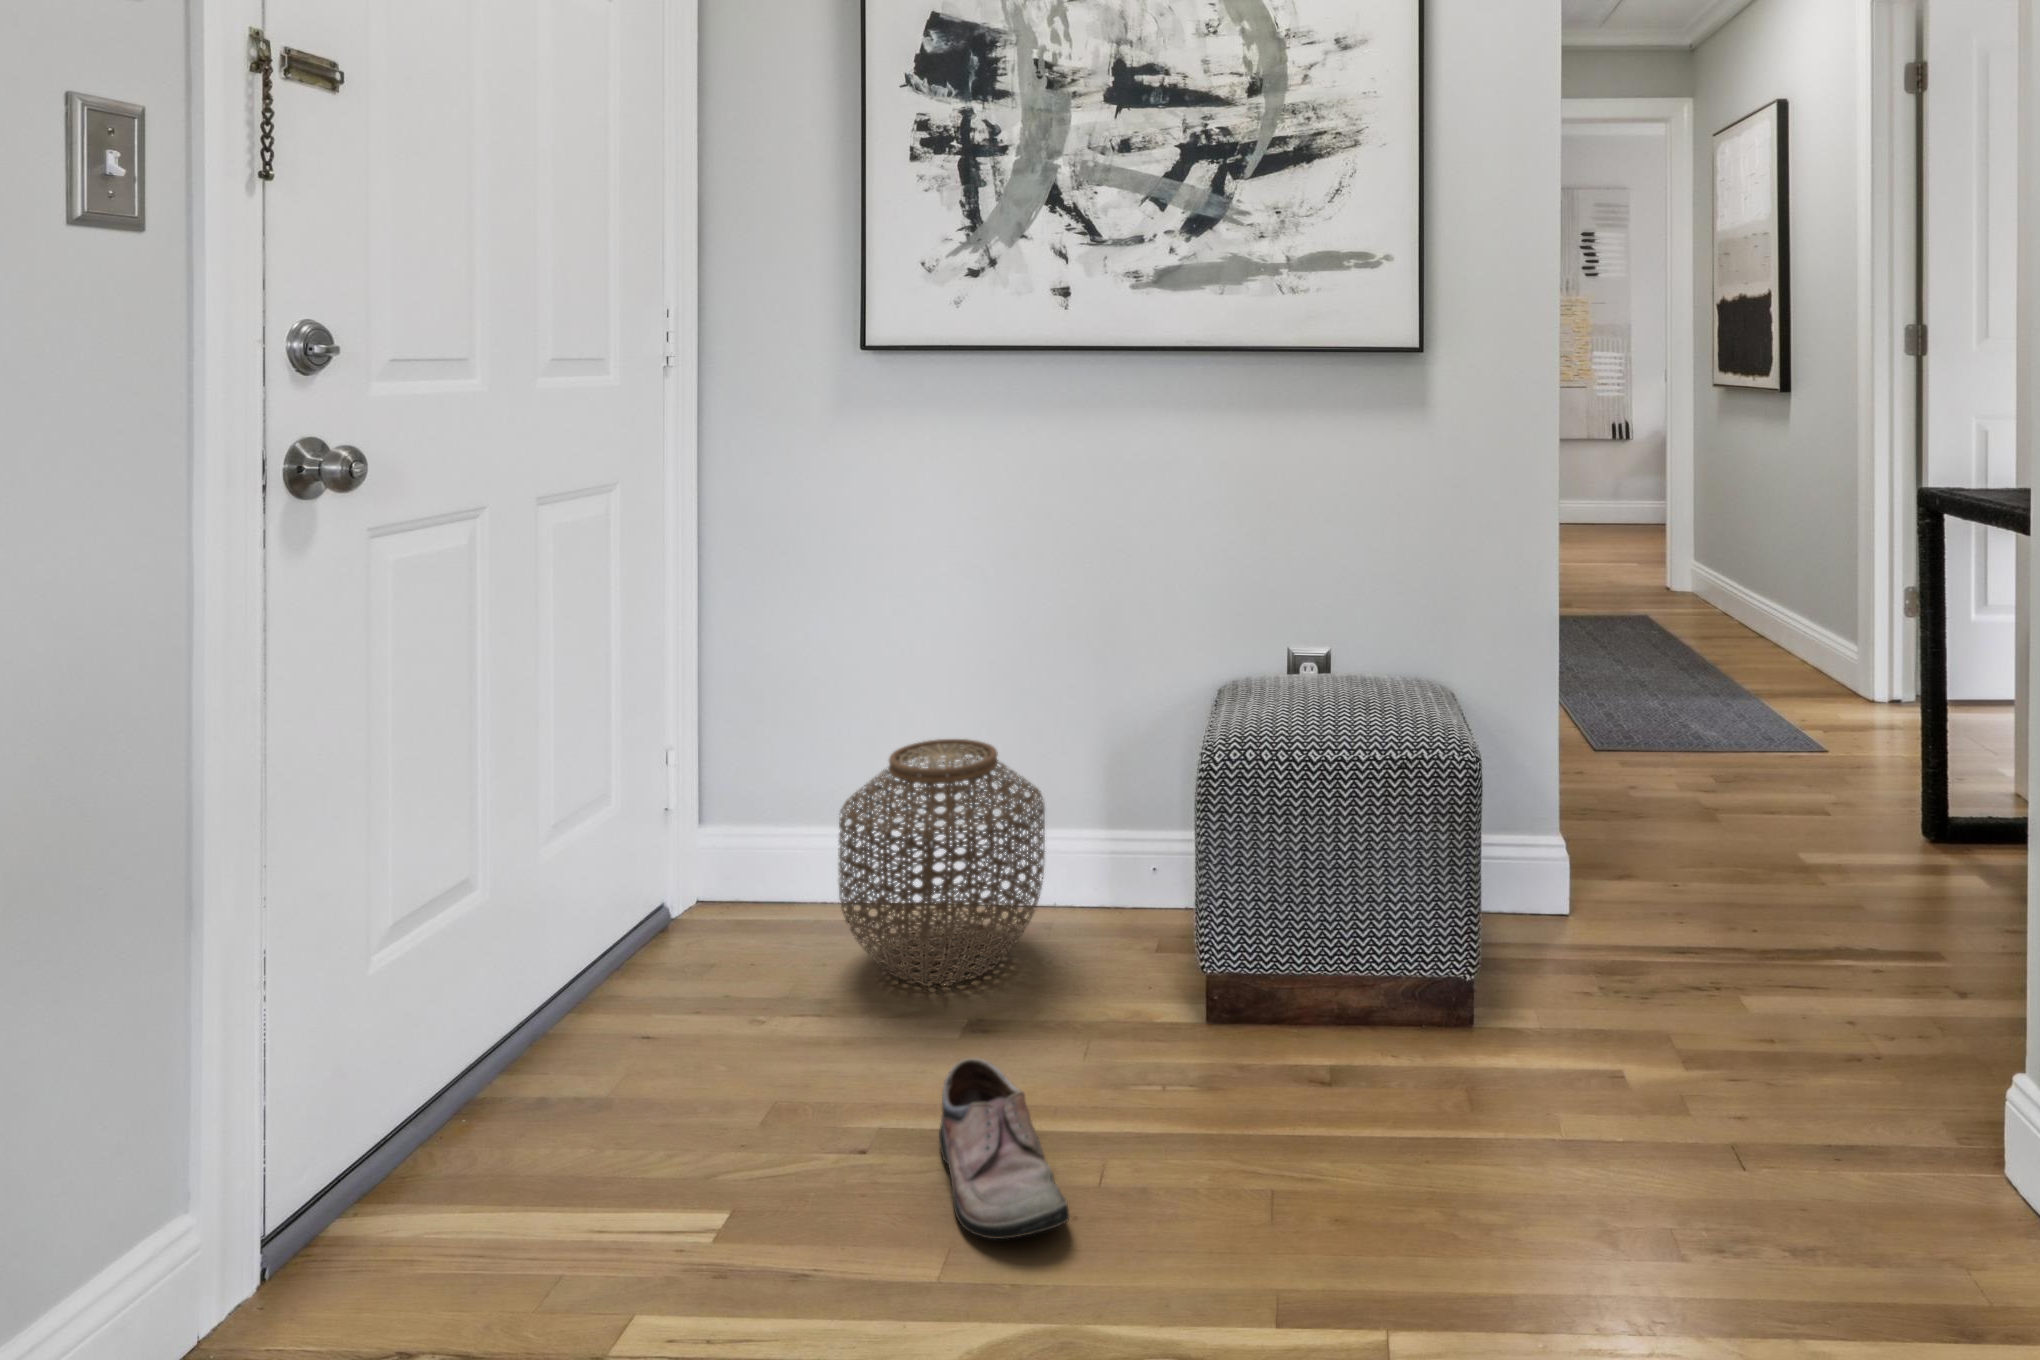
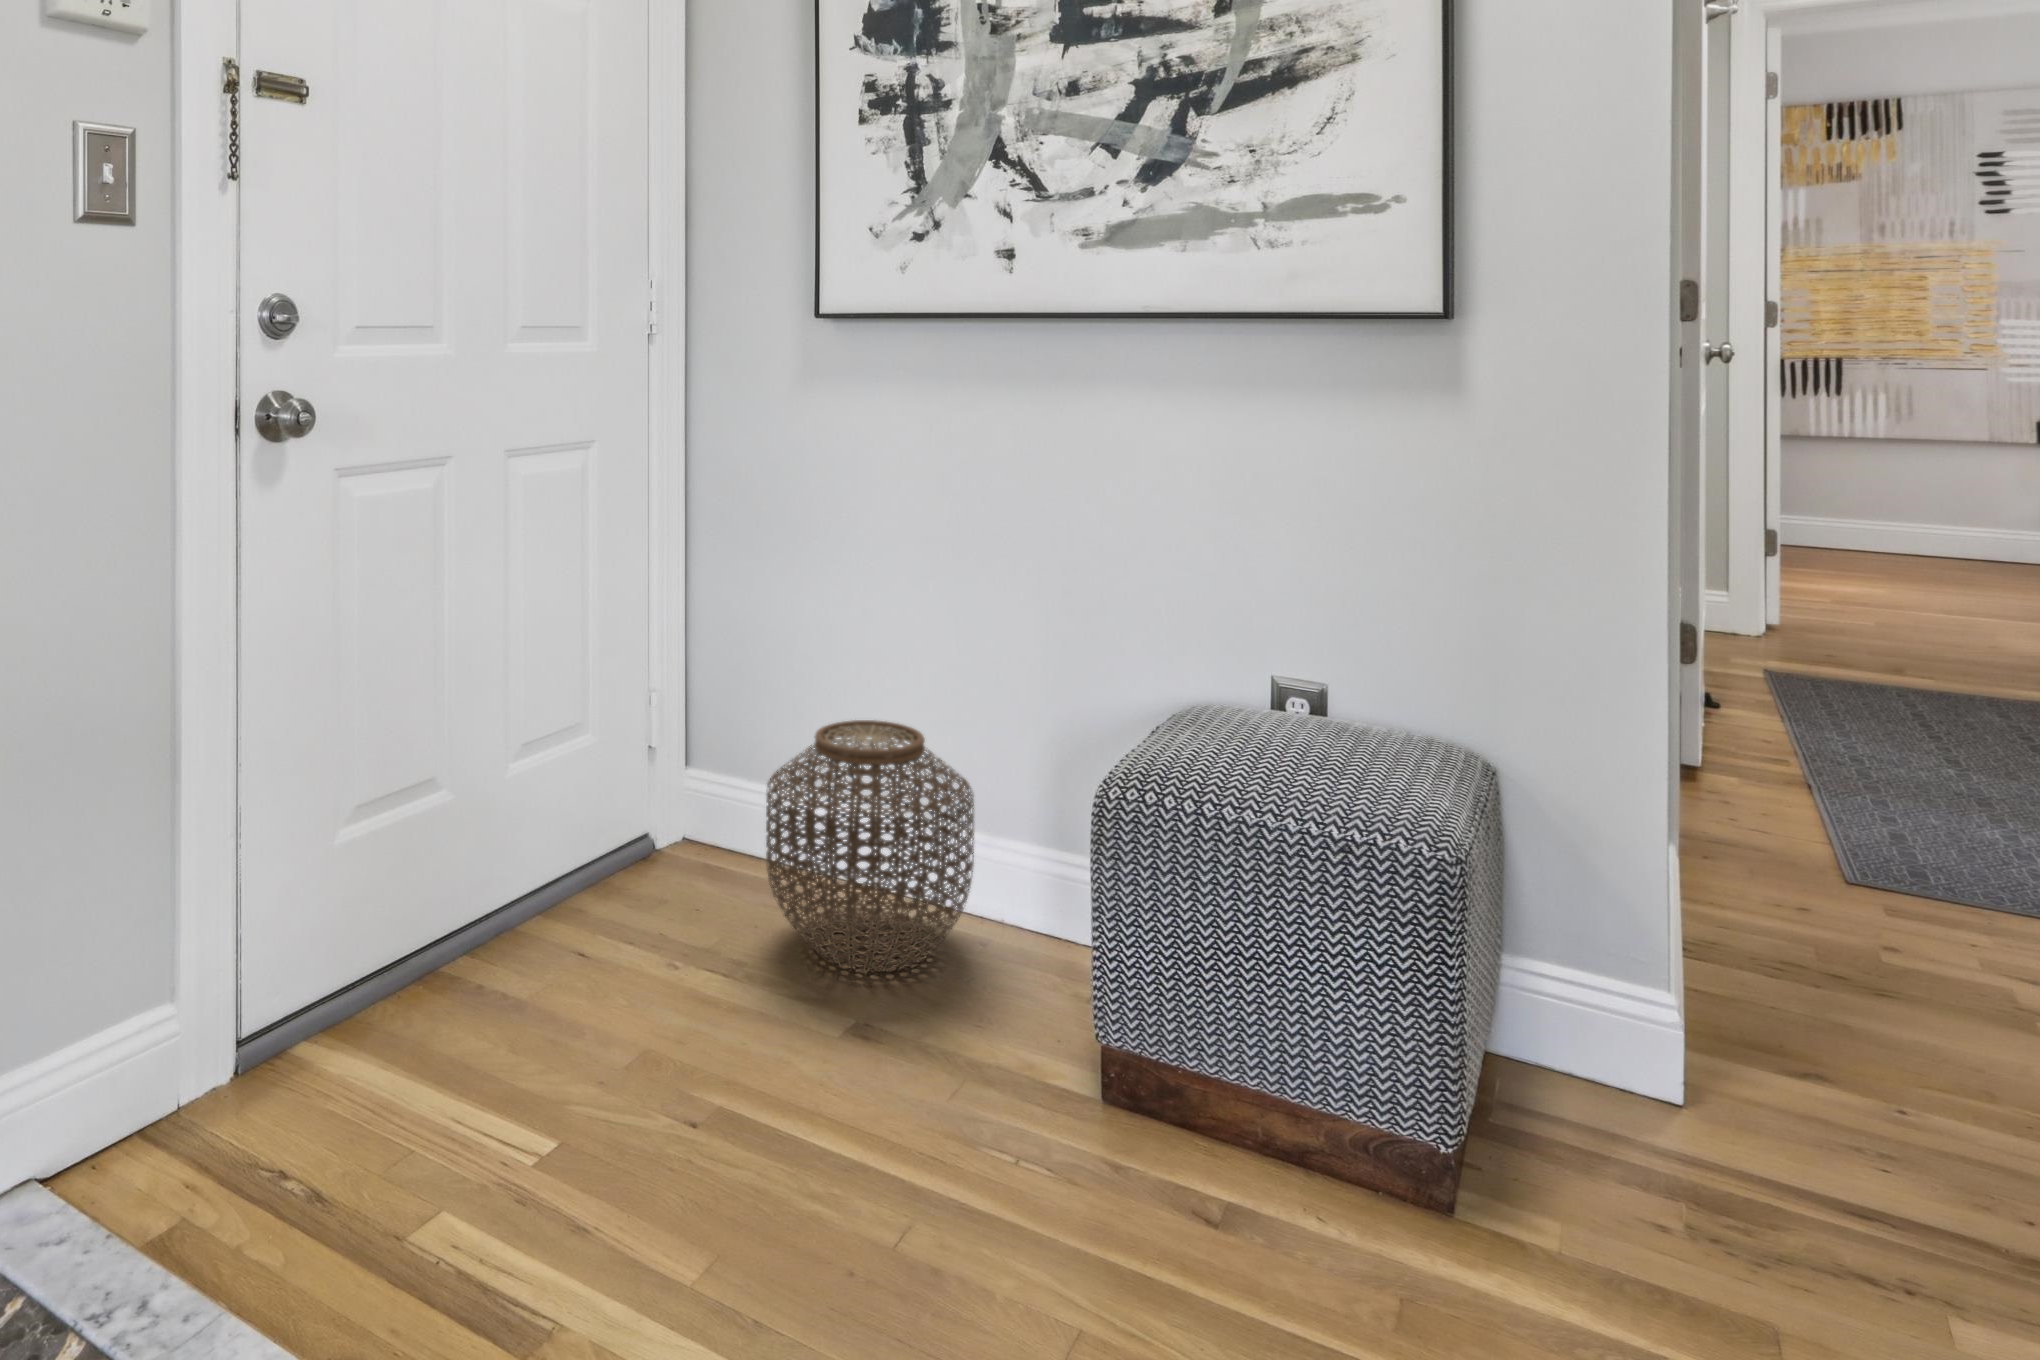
shoe: present [939,1058,1069,1239] -> none [753,1044,855,1238]

